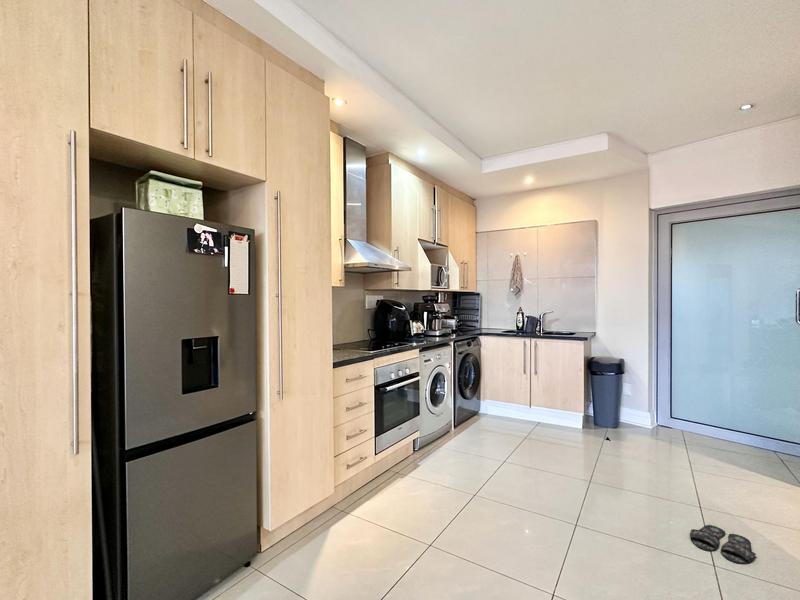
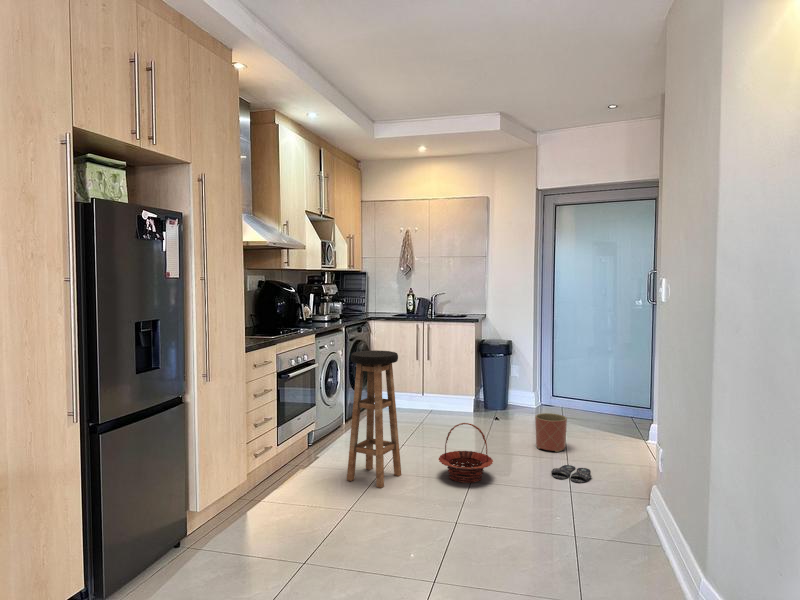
bar stool: none [437,369,496,521] -> present [347,350,401,488]
planter: none [660,448,705,500] -> present [535,413,567,452]
basket: none [538,458,607,534] -> present [439,423,493,483]

